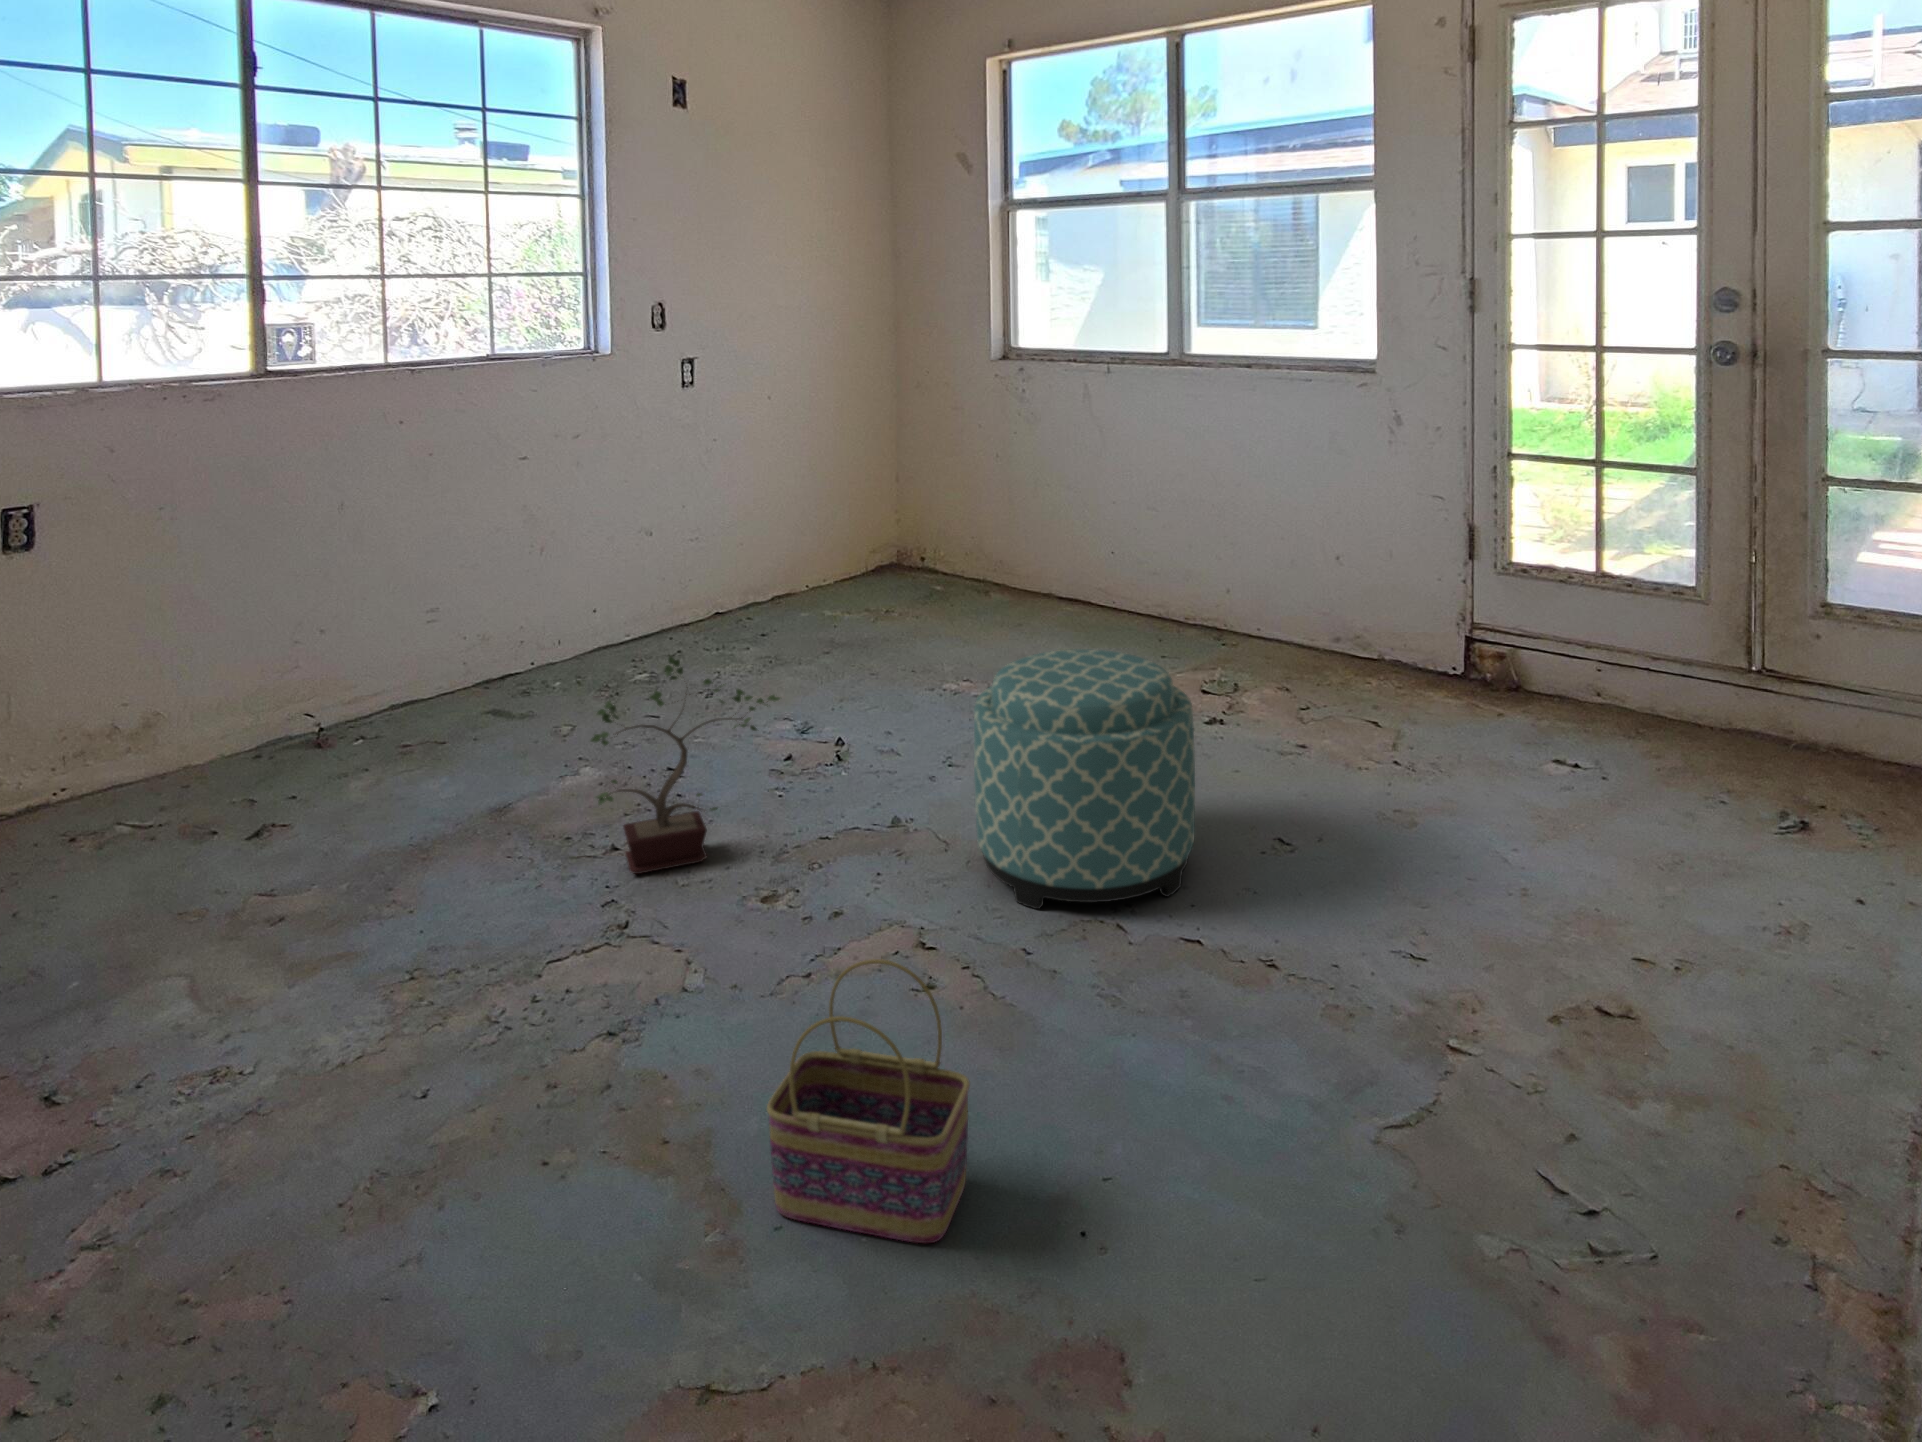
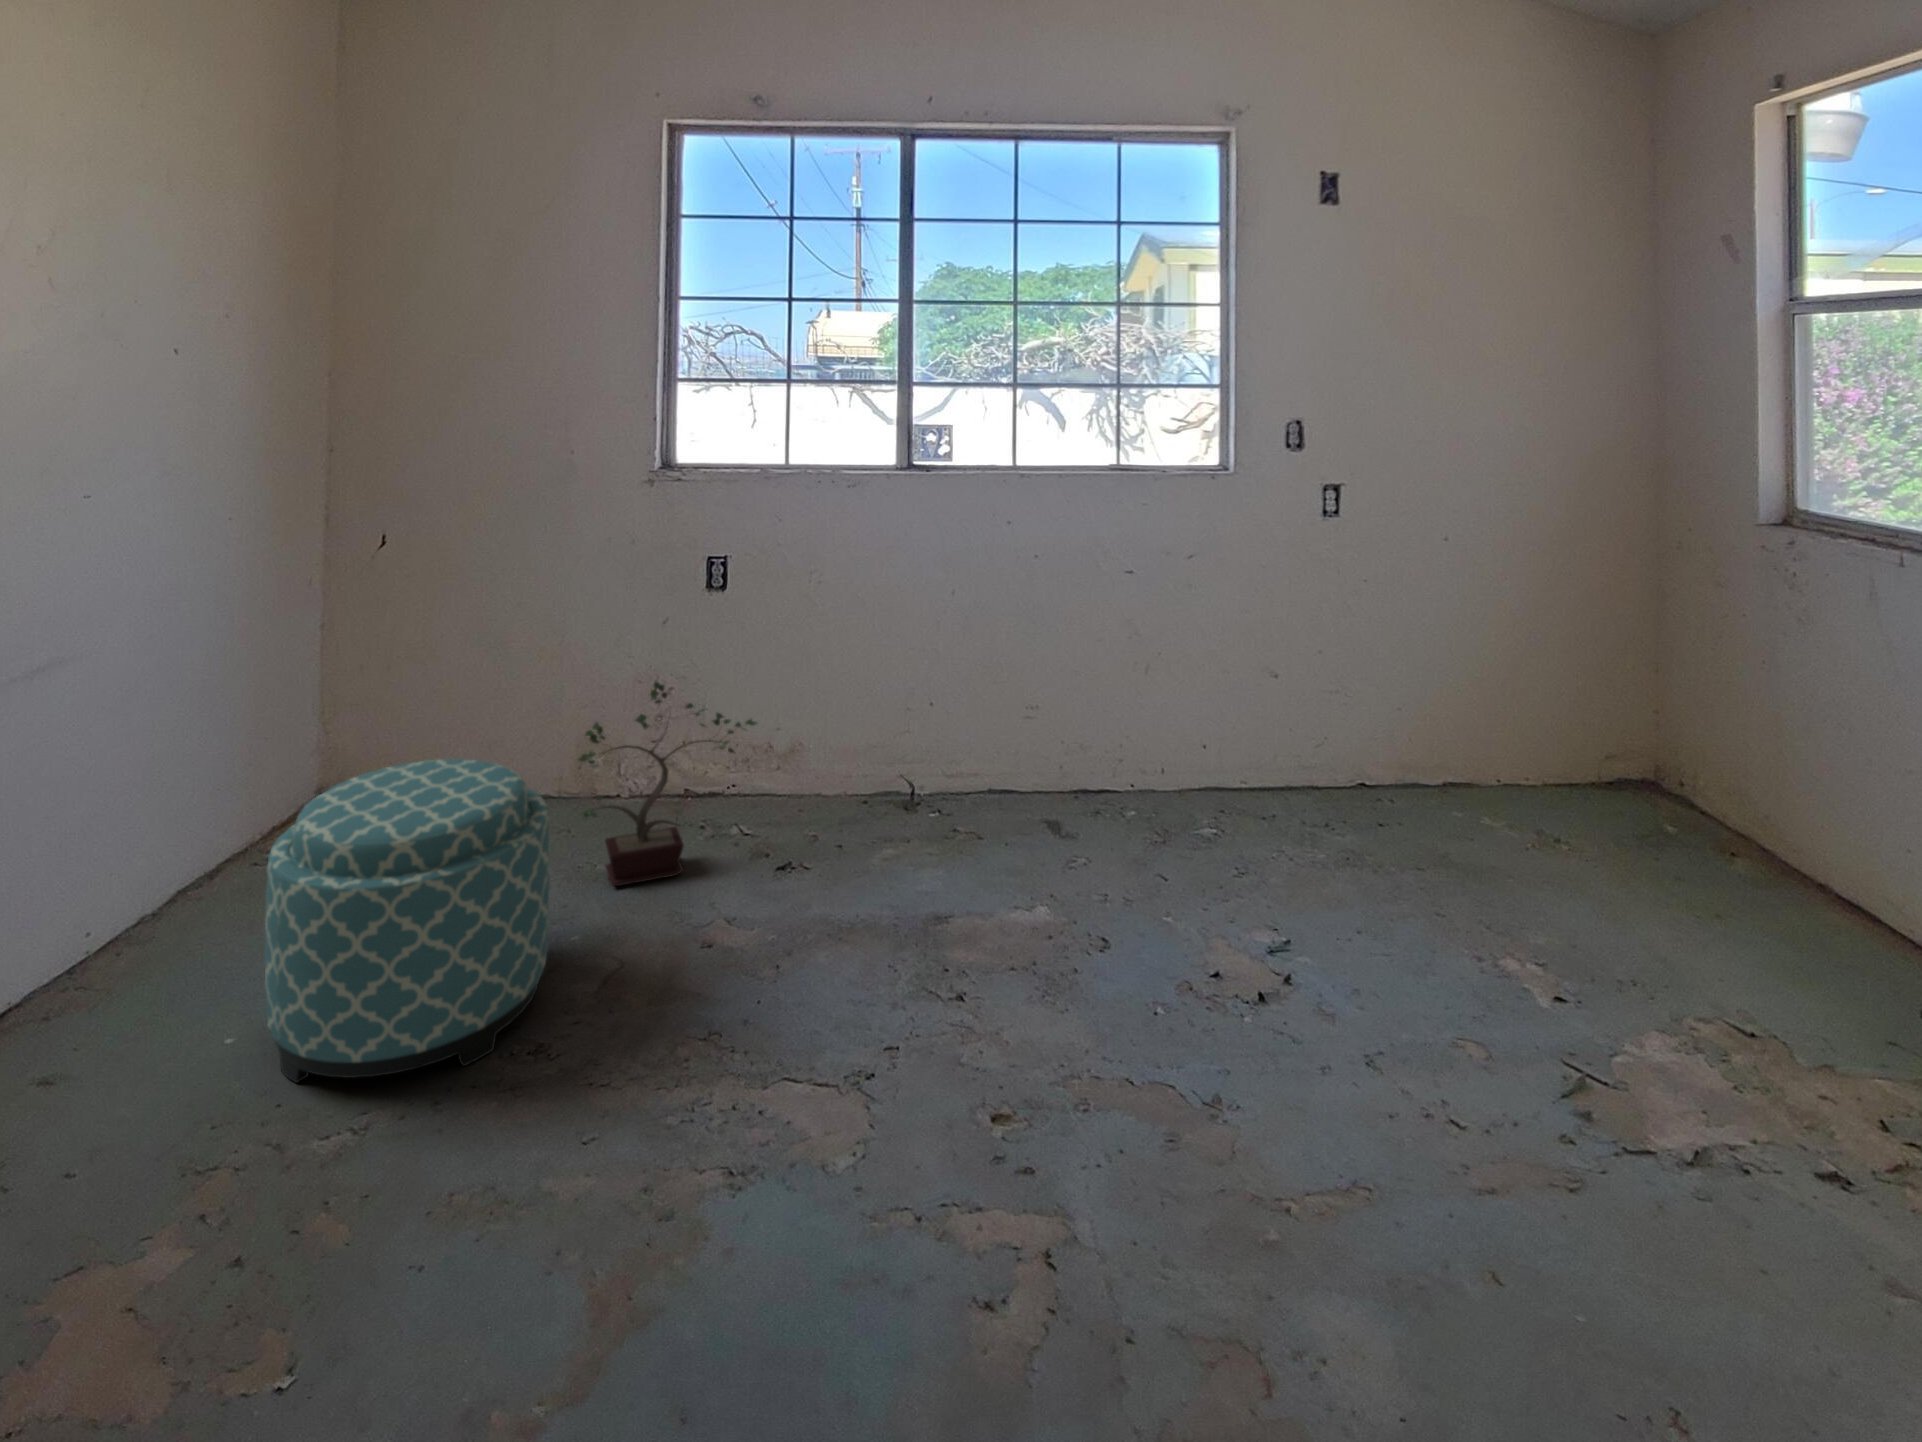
ottoman: present [974,650,1195,909] -> present [265,759,550,1083]
basket: present [767,959,970,1243] -> none [740,979,928,1248]

